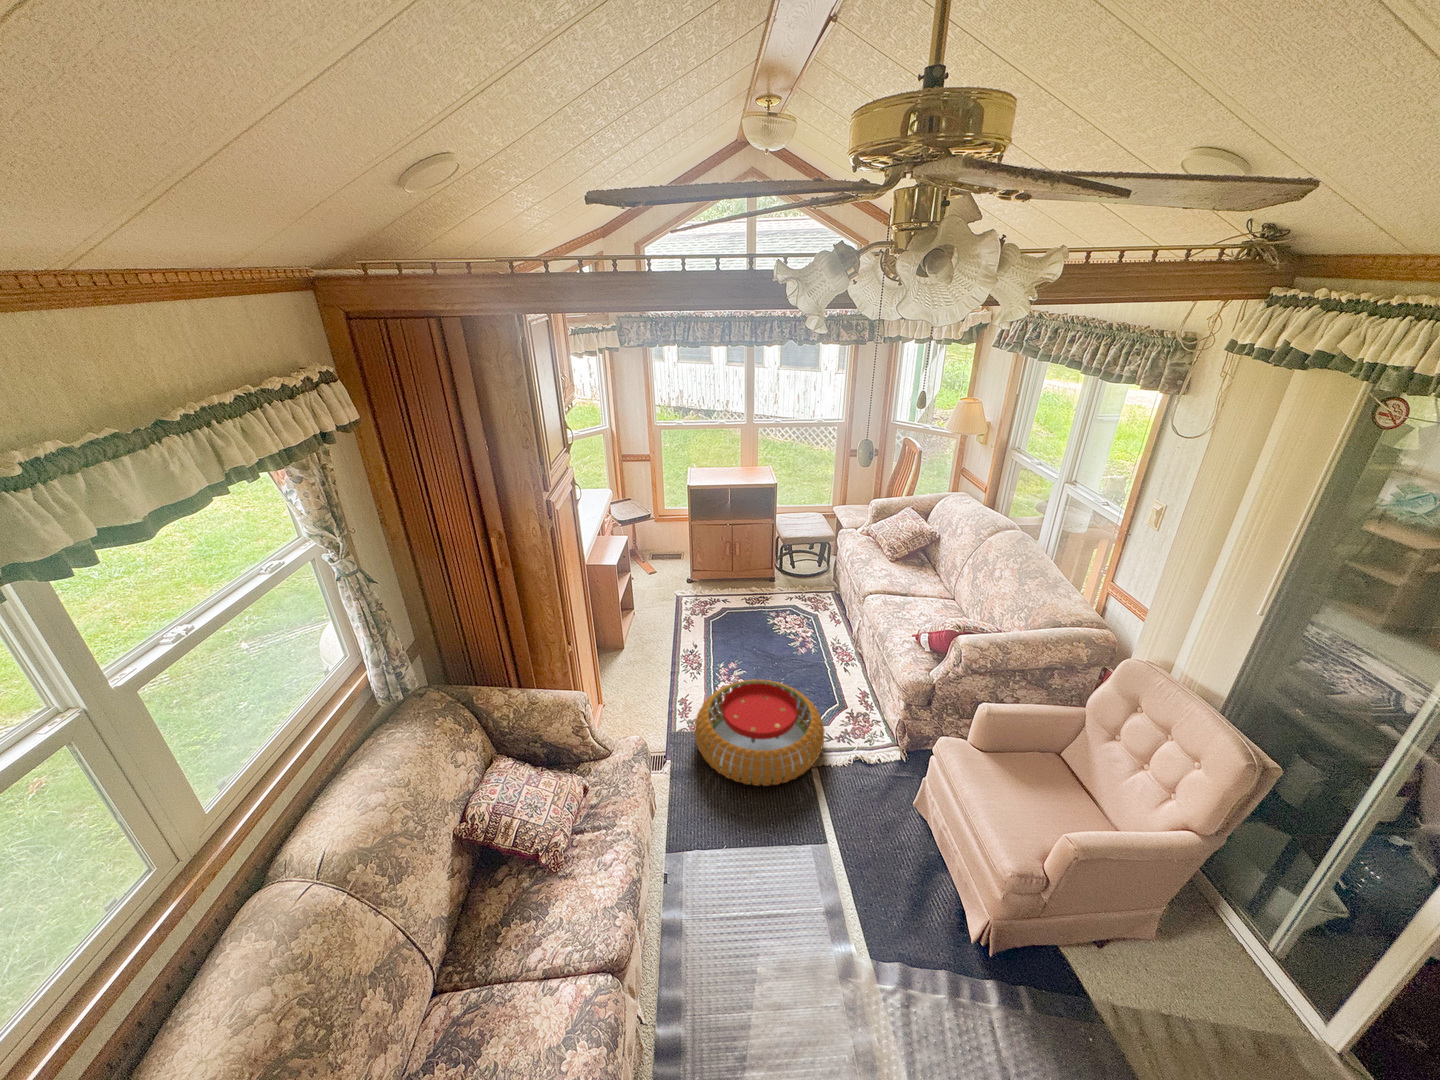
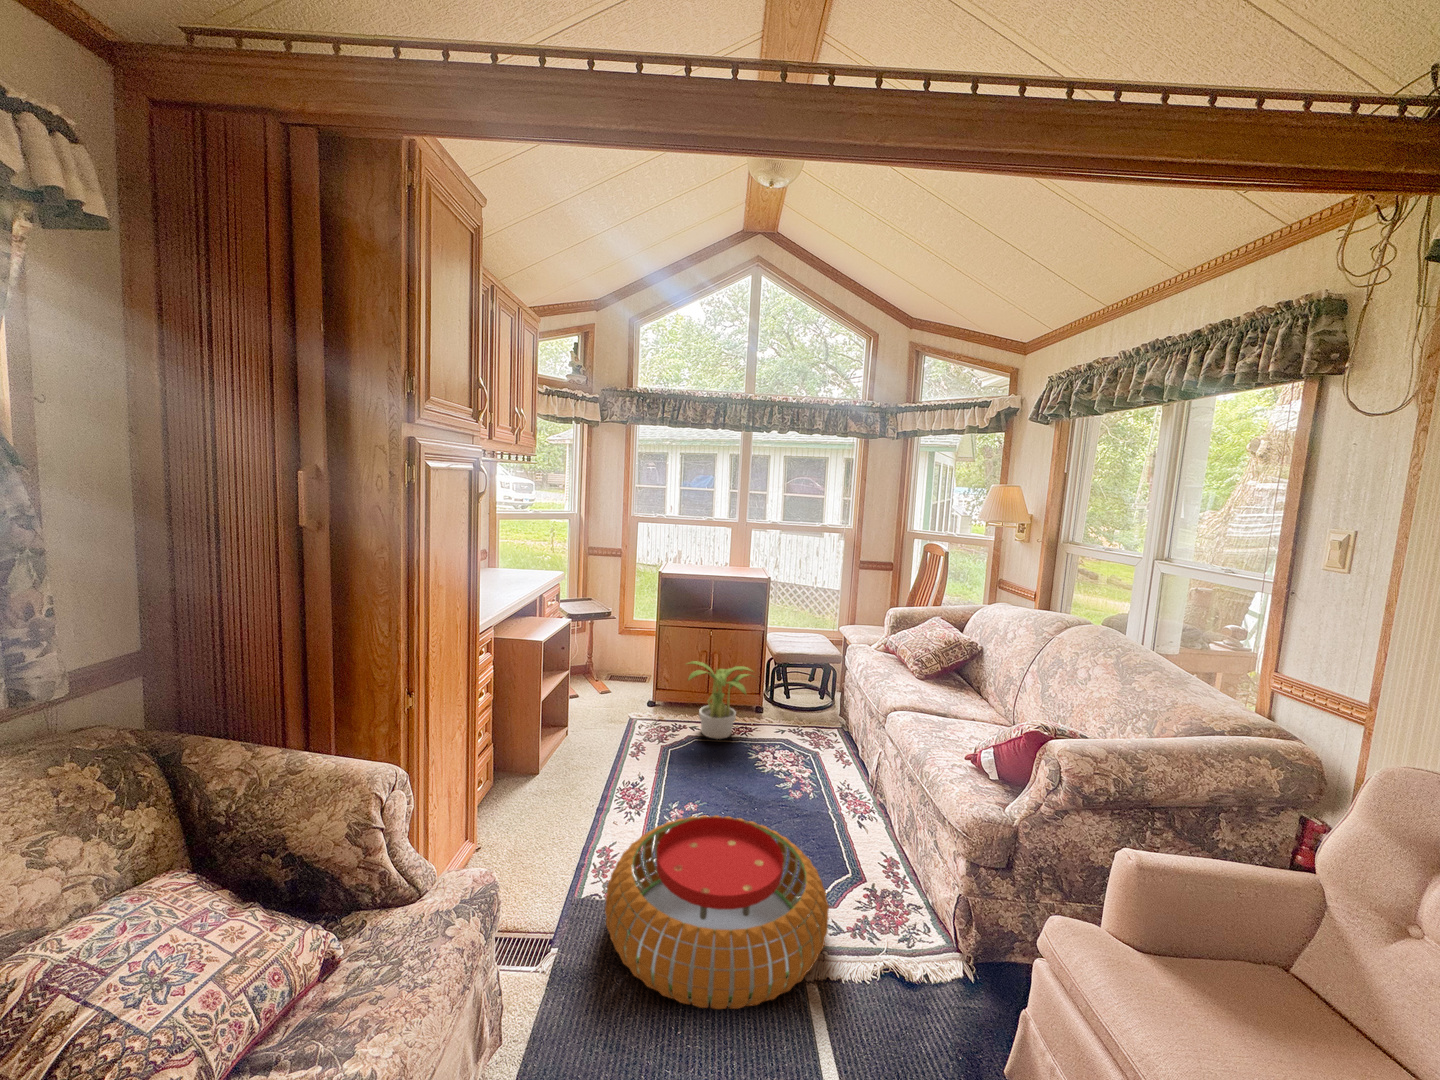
potted plant: none [715,554,769,608] -> present [688,661,752,739]

